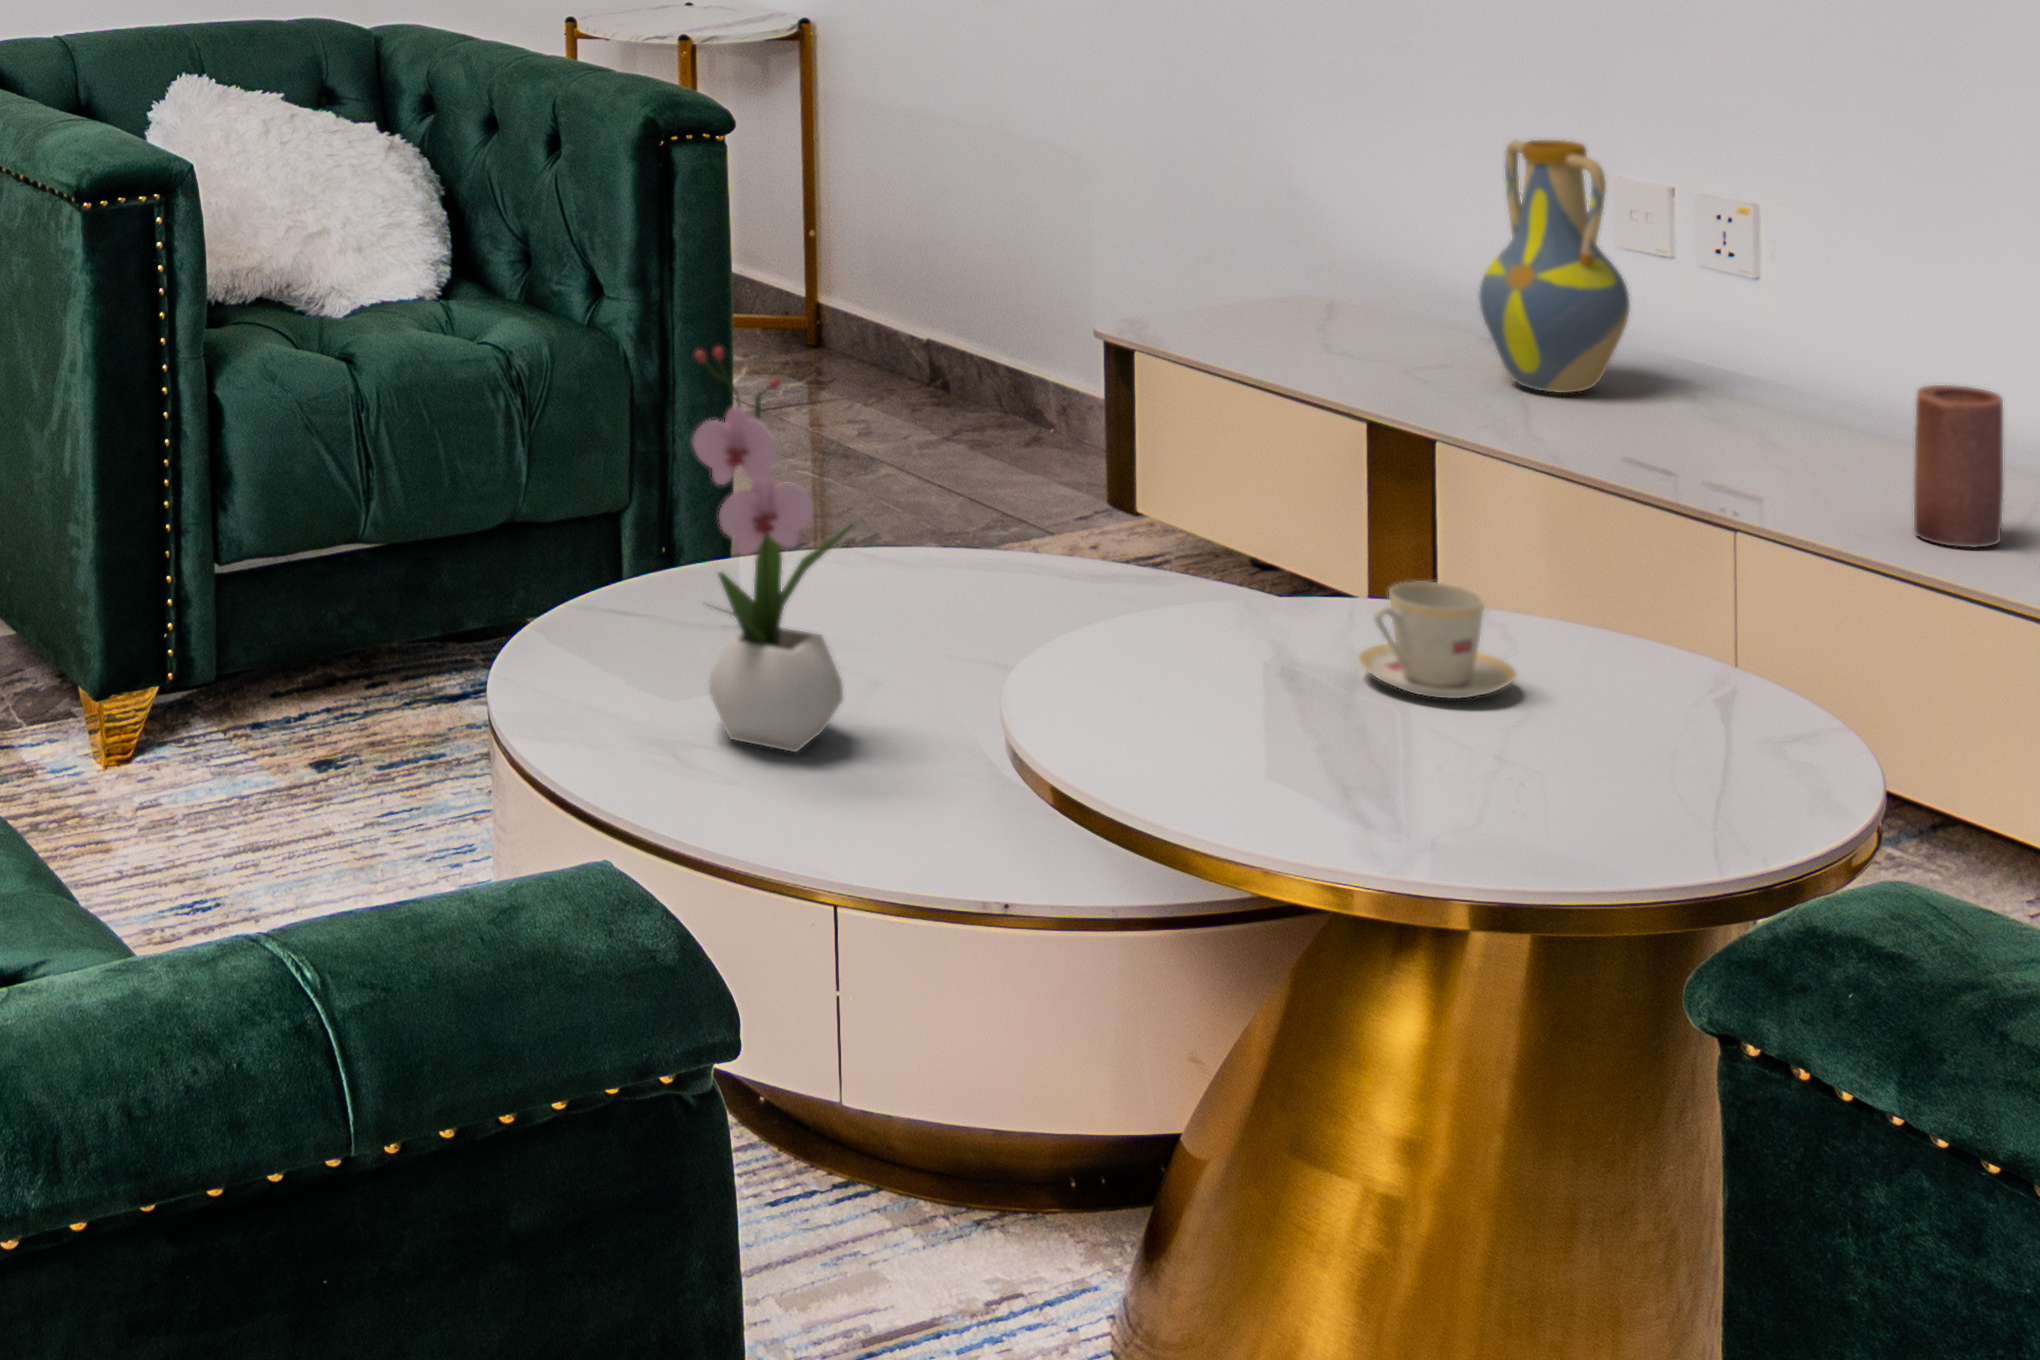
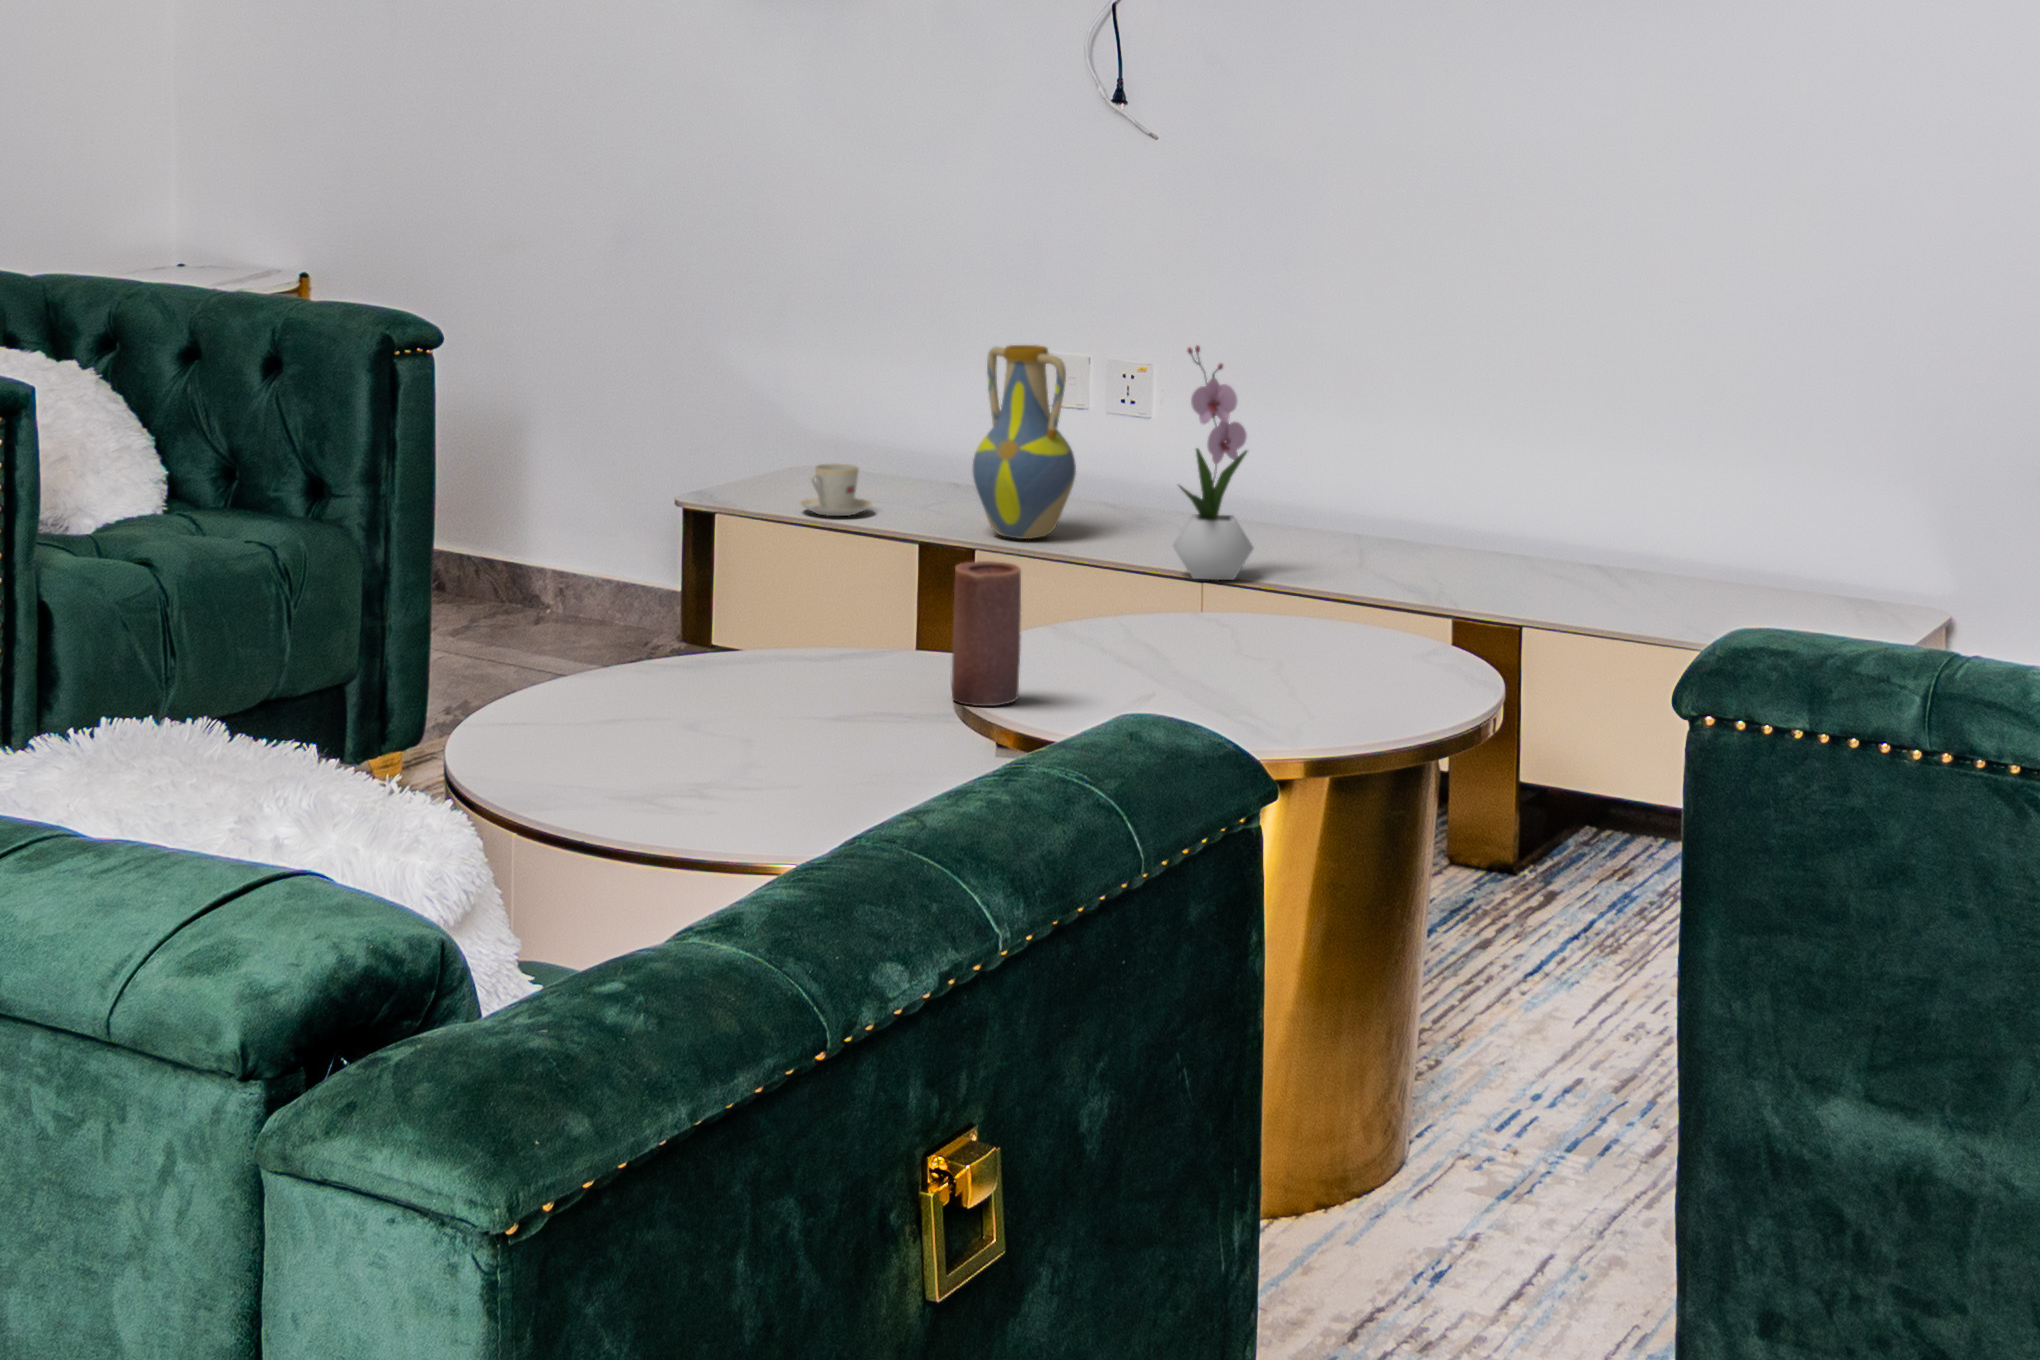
flower arrangement: present [693,347,853,752] -> present [1173,346,1253,580]
candle: present [1914,385,2003,547] -> present [952,561,1021,706]
teacup: present [1357,582,1517,699] -> present [800,463,872,516]

